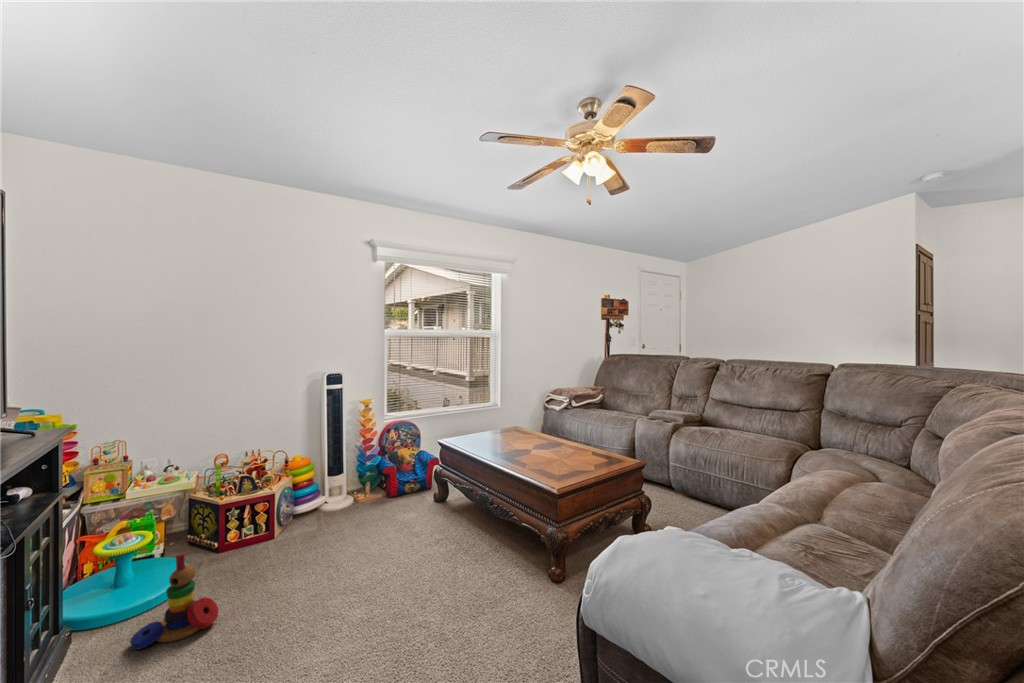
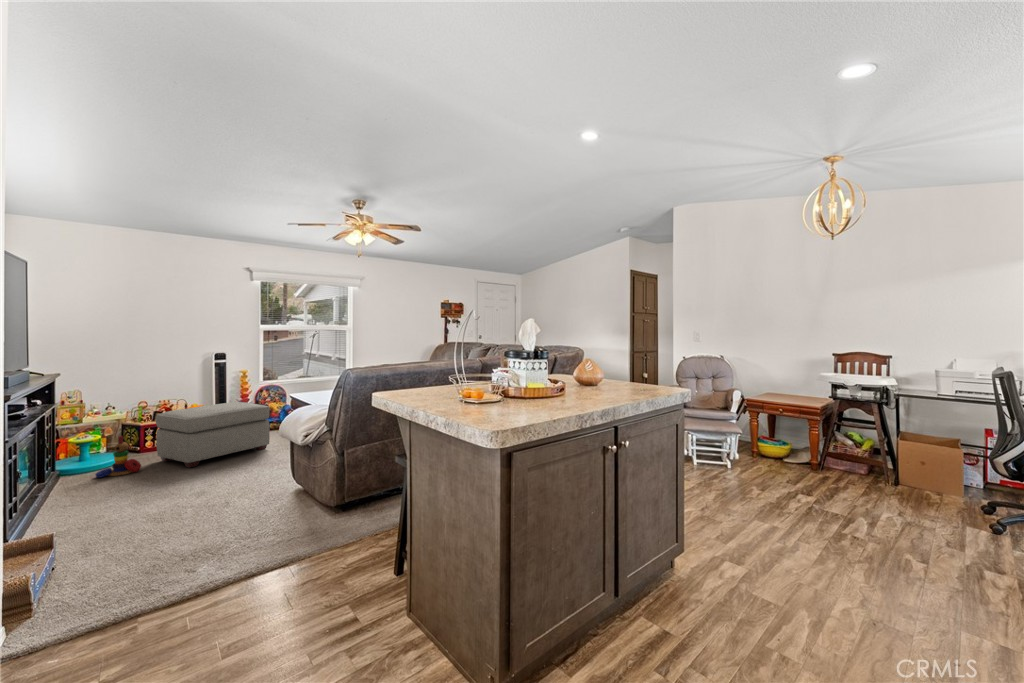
ottoman: none [244,462,428,615] -> present [156,402,270,468]

